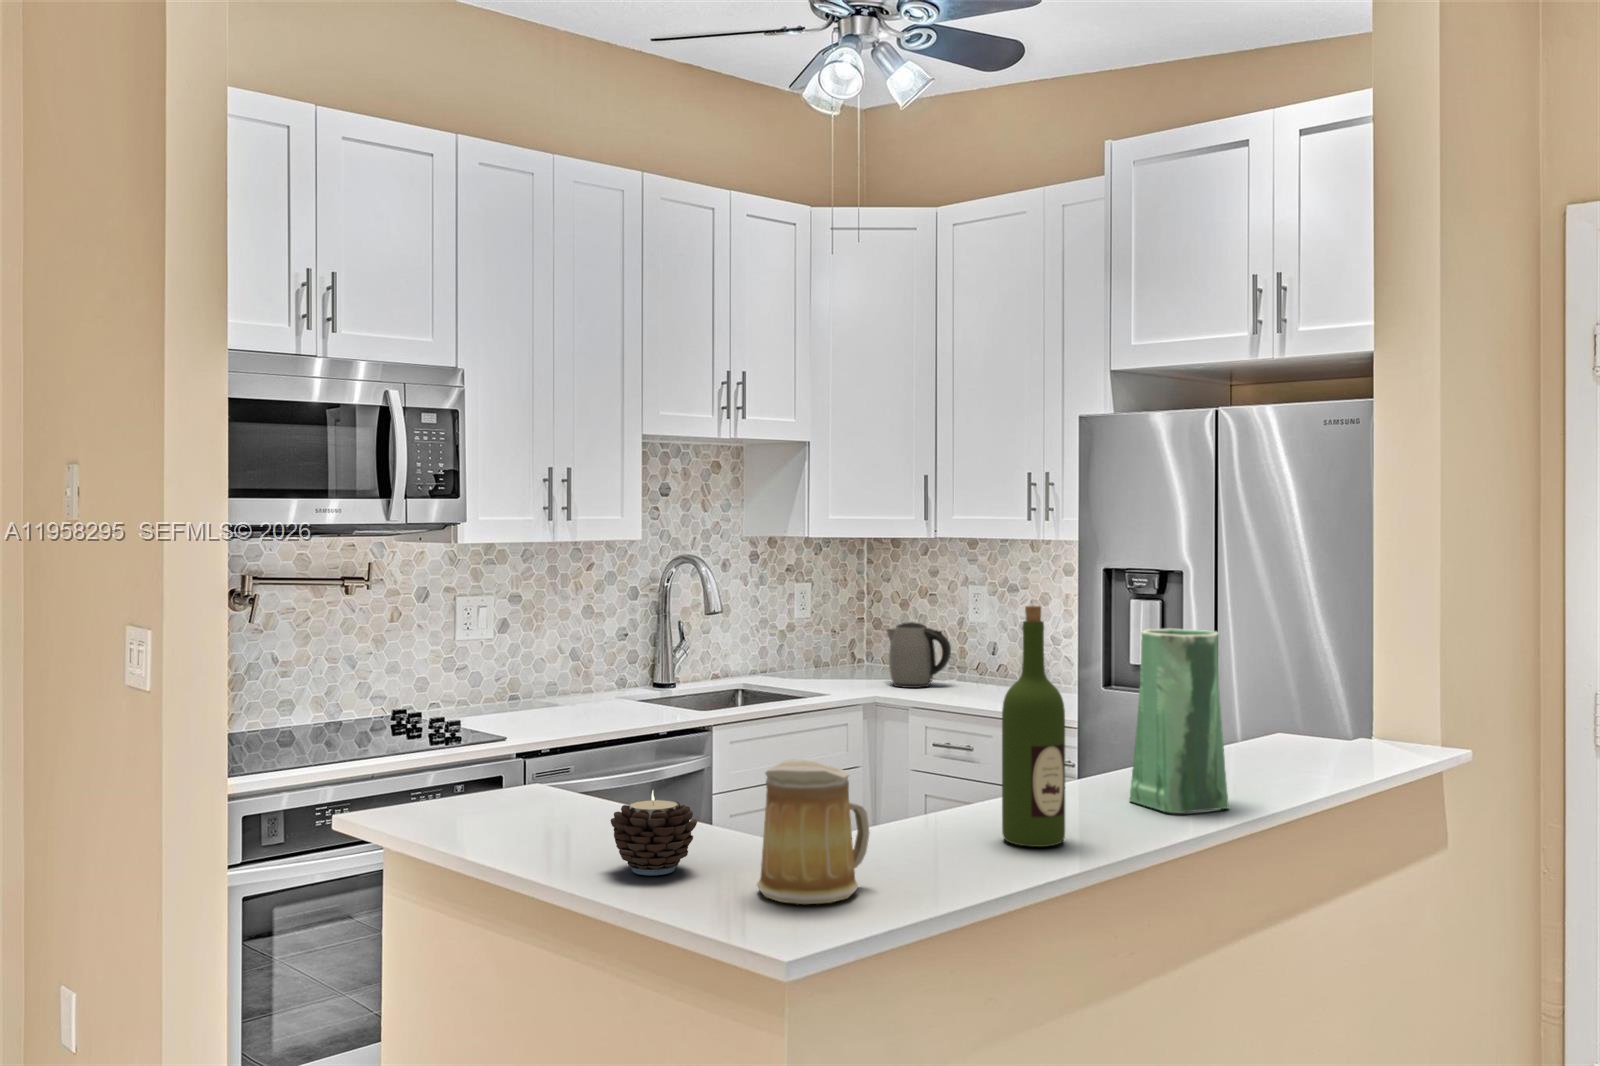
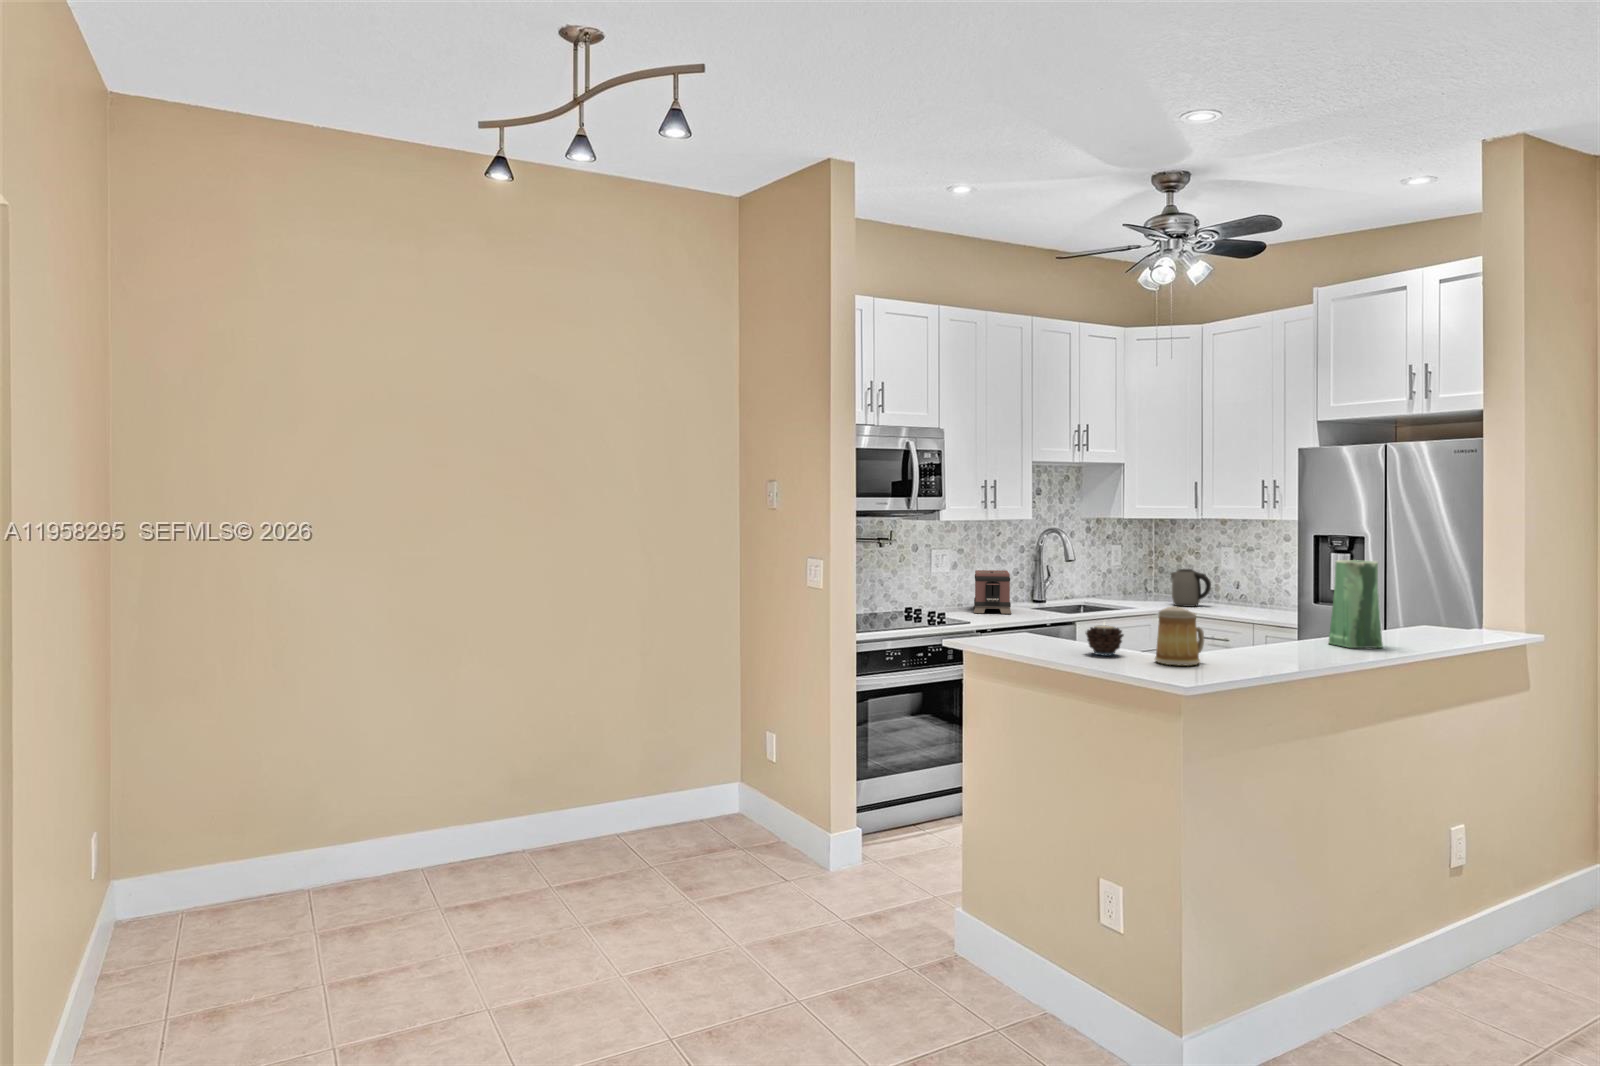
wine bottle: present [1002,606,1065,847] -> none [1263,546,1295,655]
toaster: none [531,633,606,716] -> present [973,570,1012,614]

